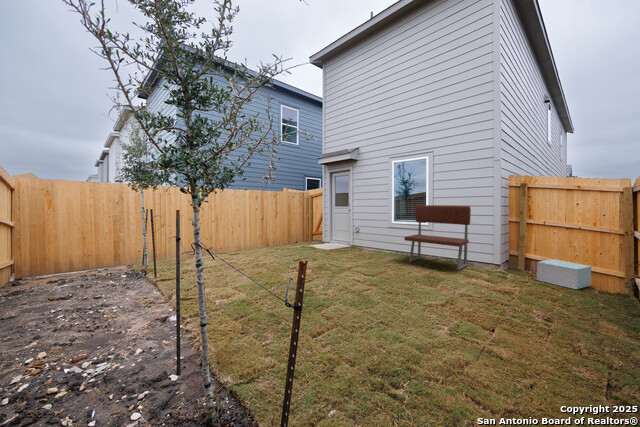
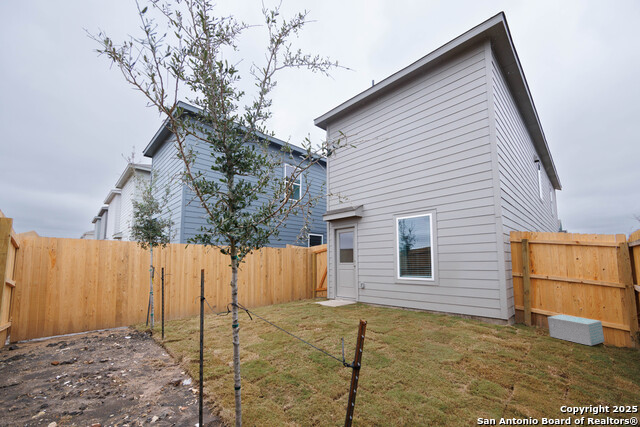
bench: present [404,205,471,270] -> none [413,260,478,327]

